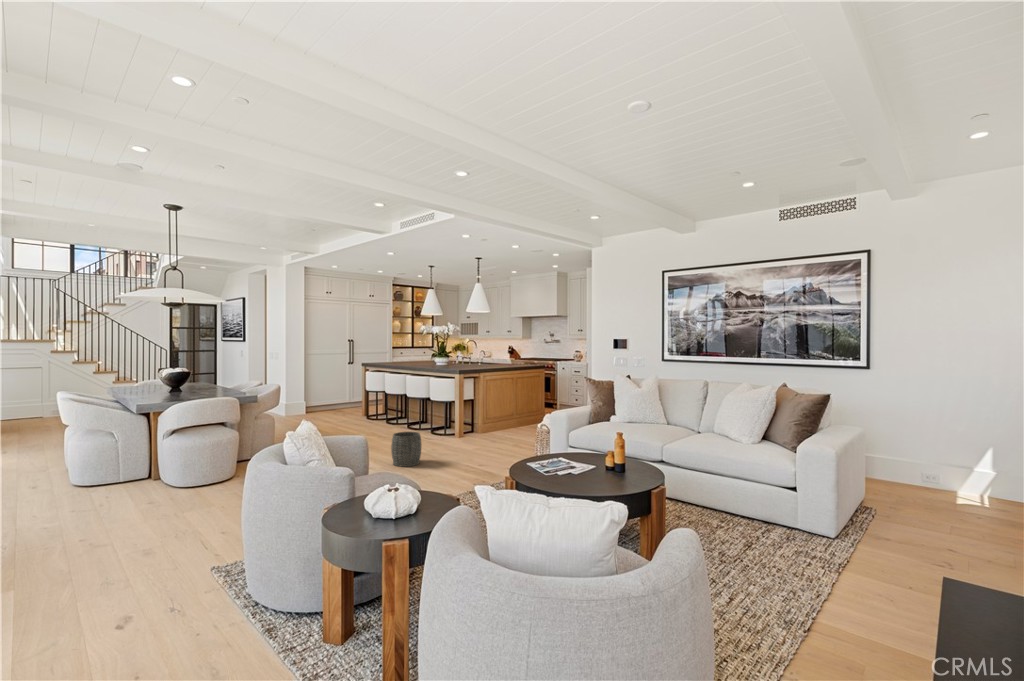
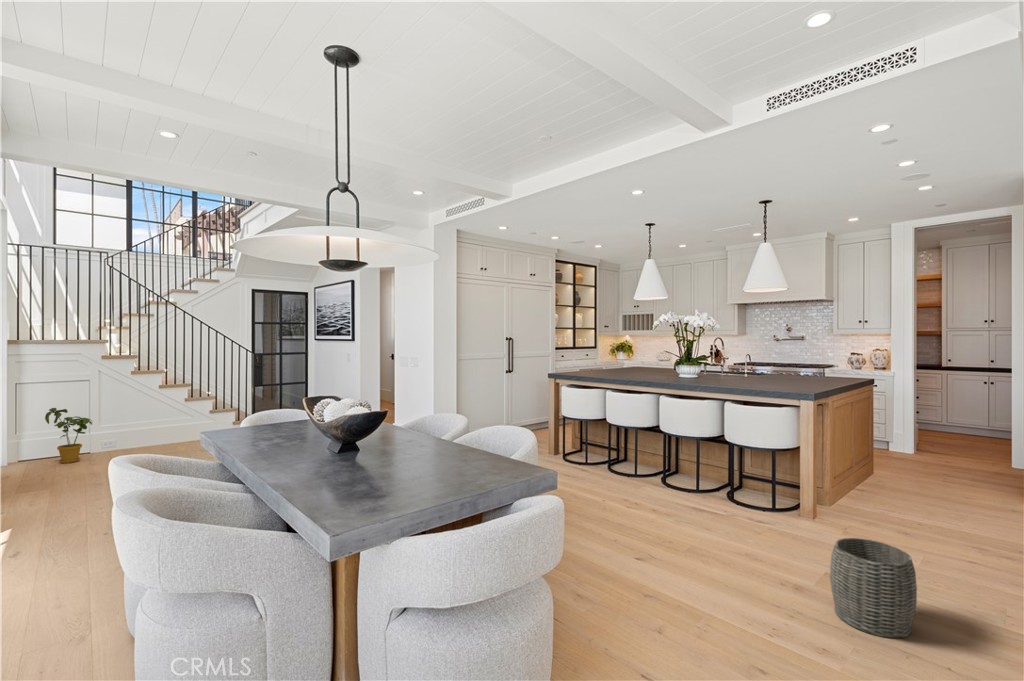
house plant: none [13,384,46,420] -> present [45,408,92,463]

